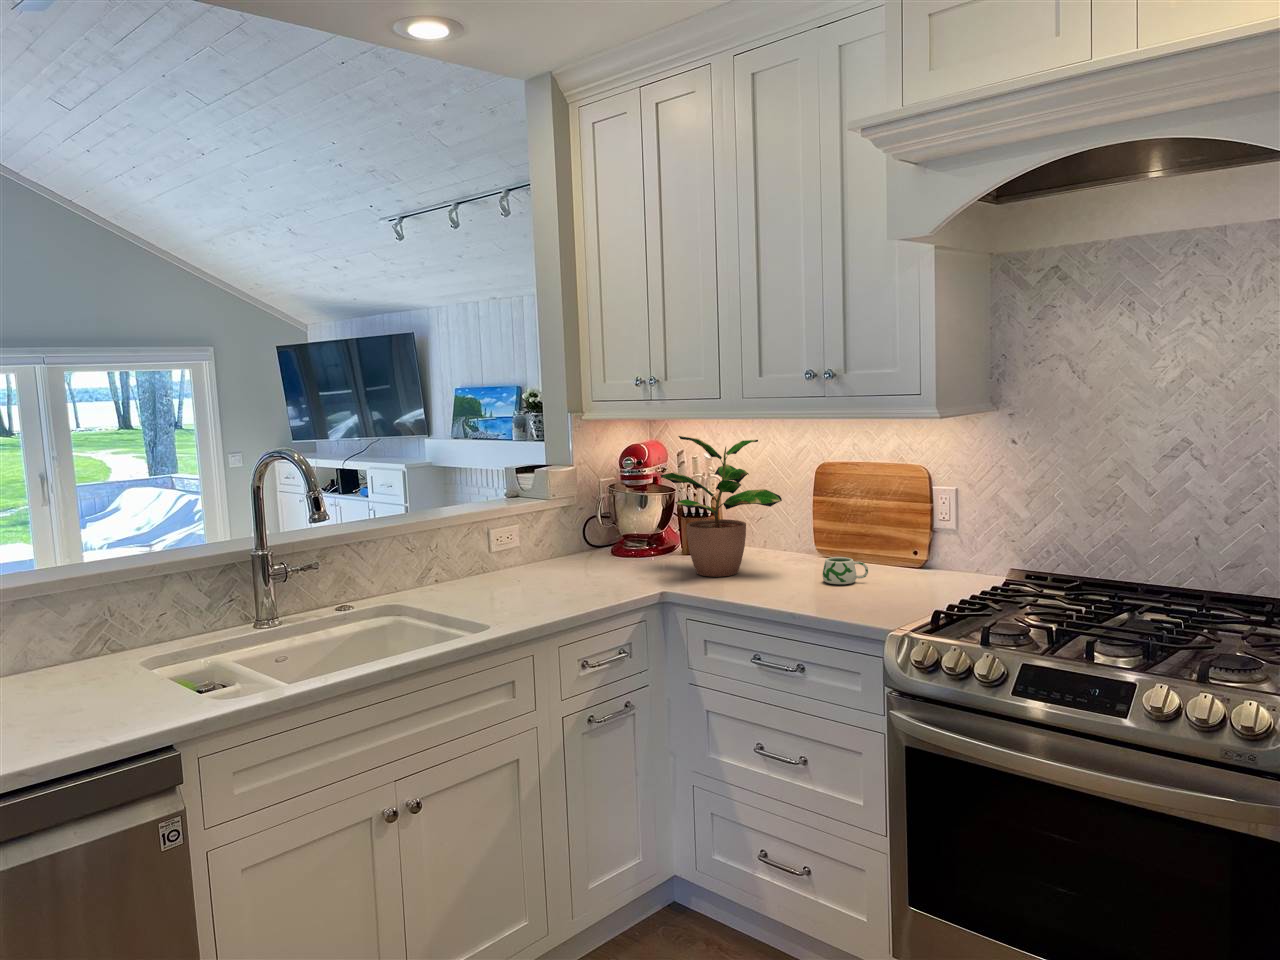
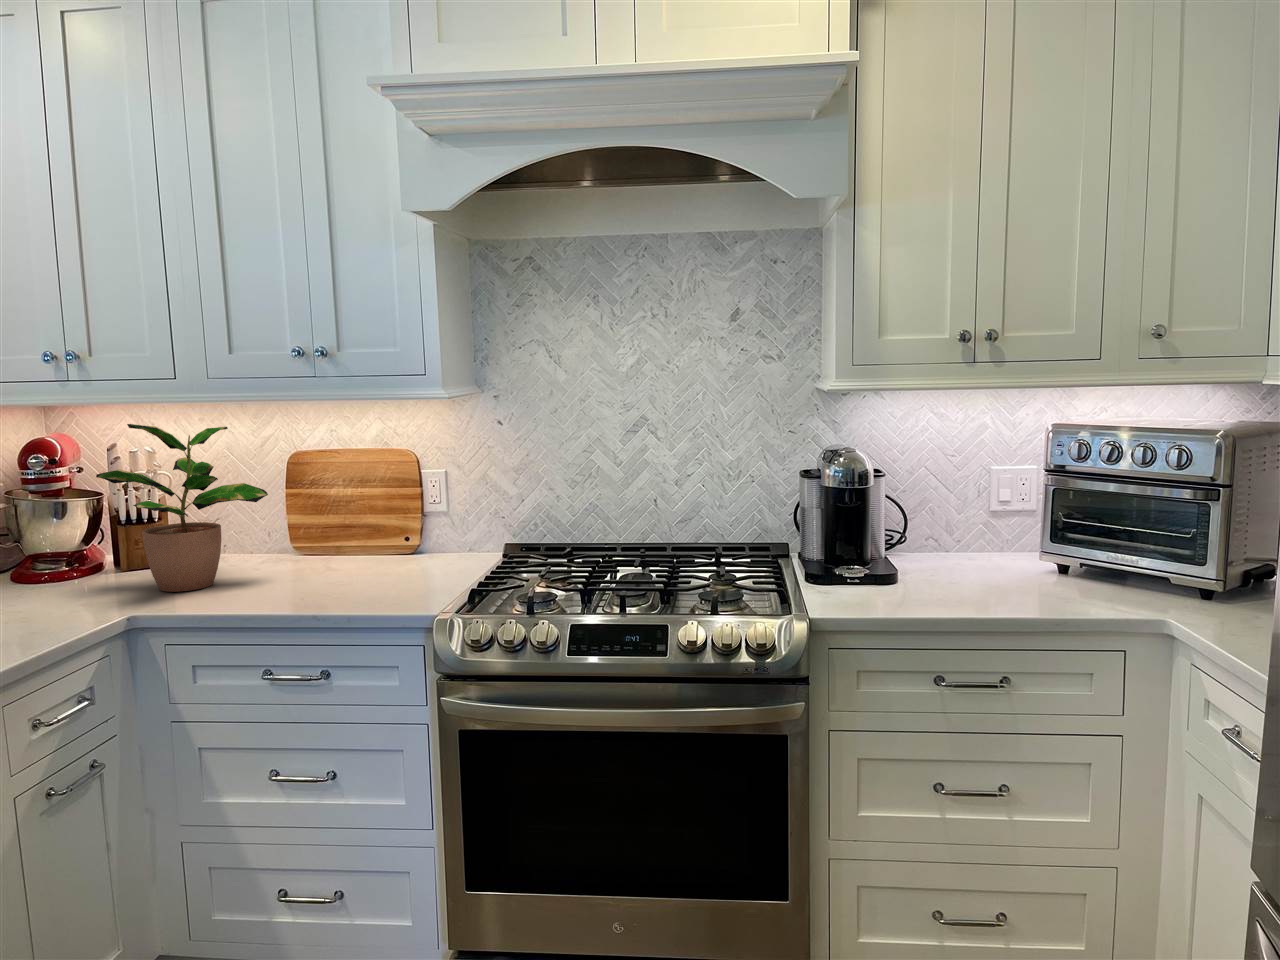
mug: present [823,557,868,584] -> none [322,551,372,580]

